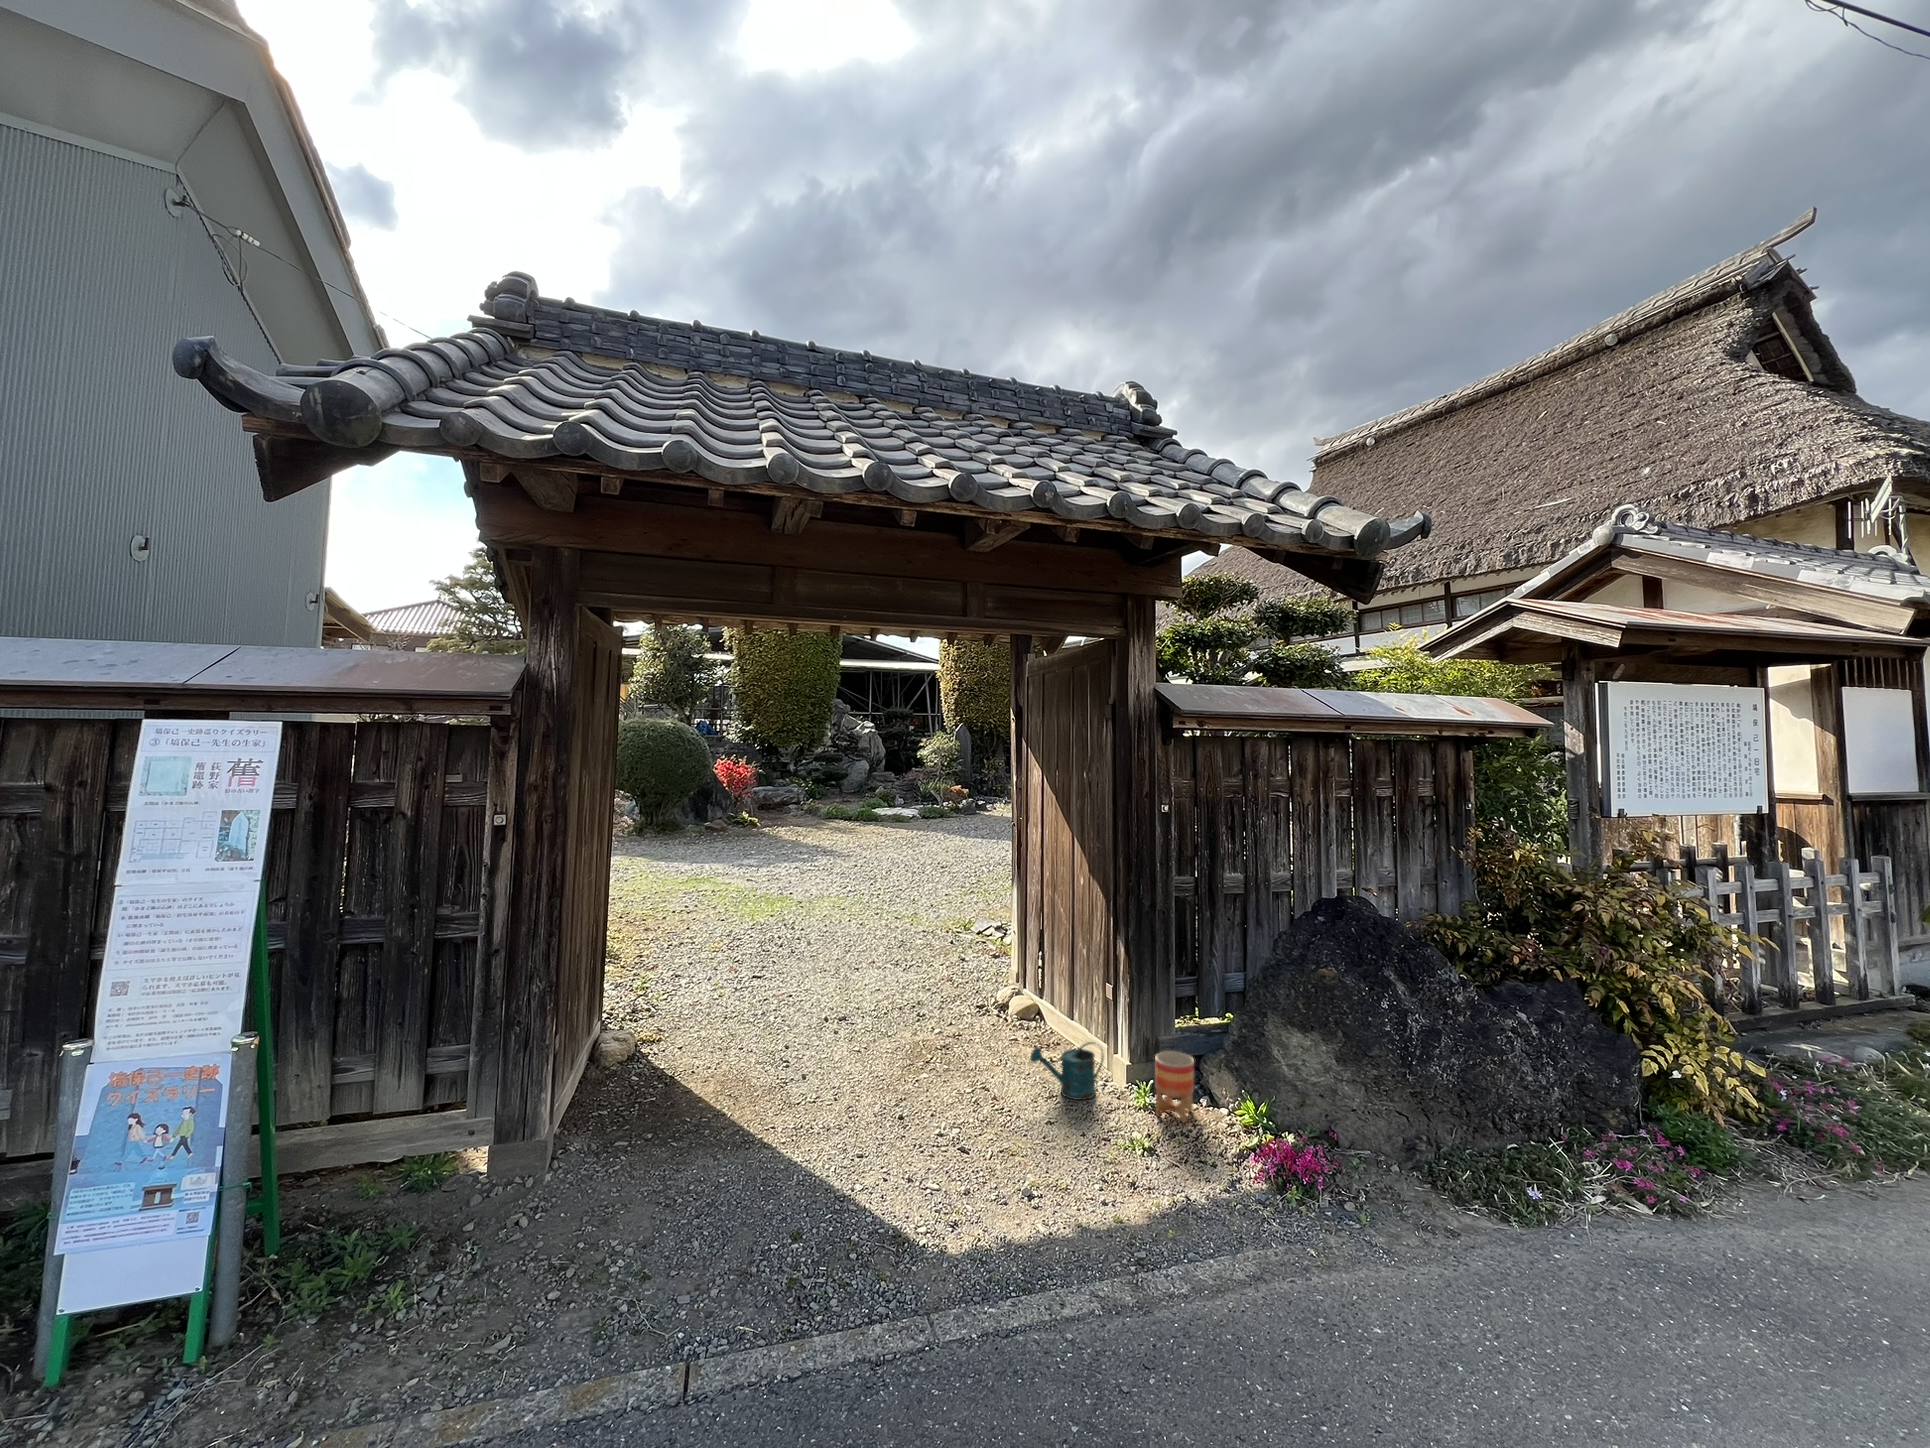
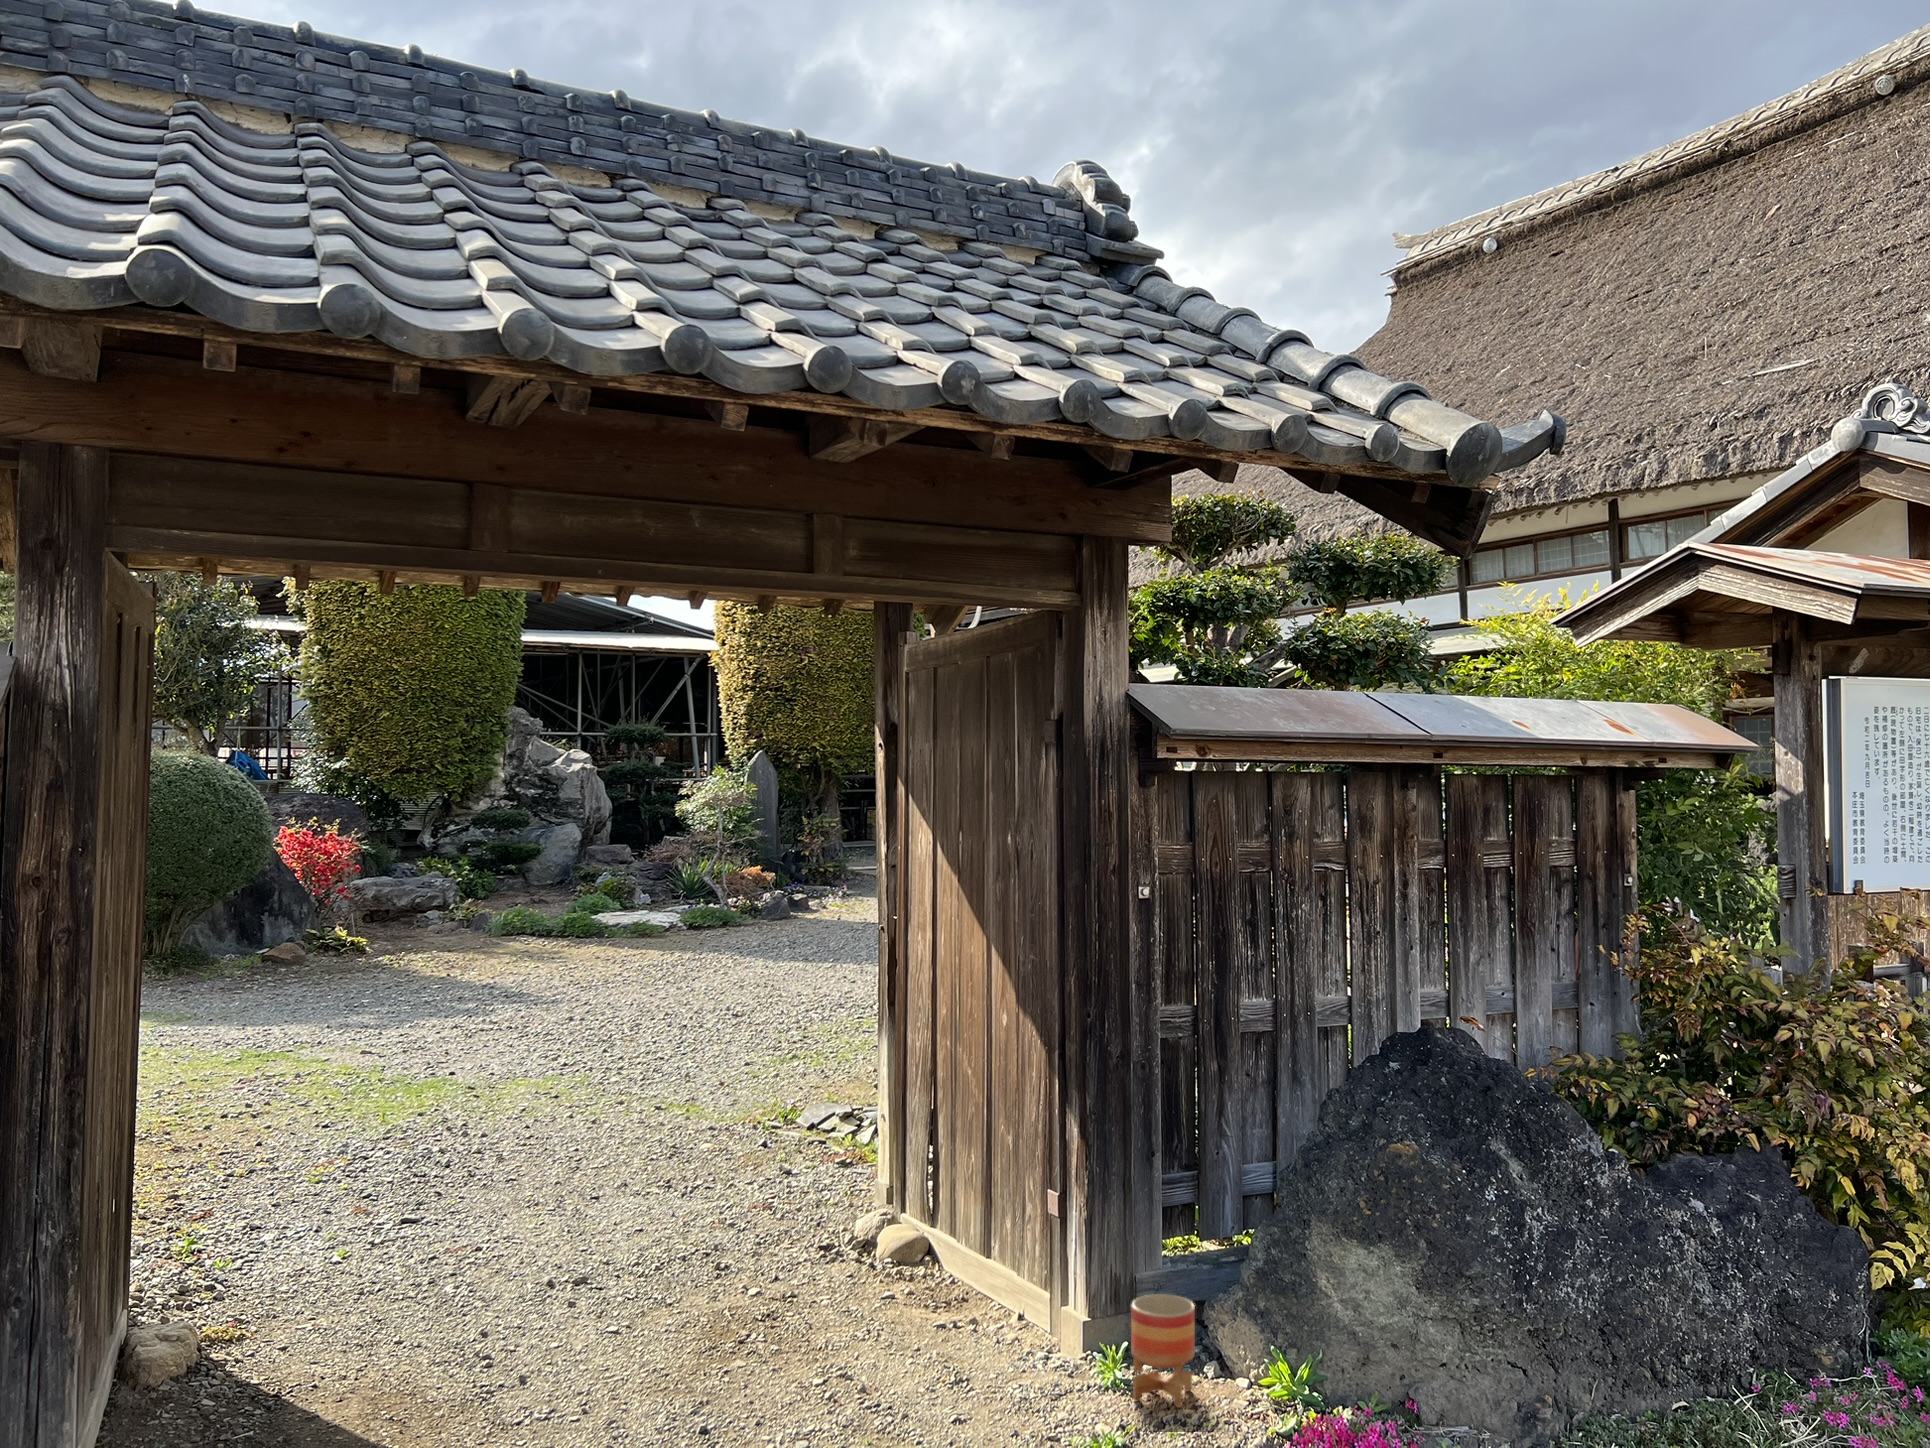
watering can: present [1030,1042,1104,1100] -> none [923,1287,1046,1384]

